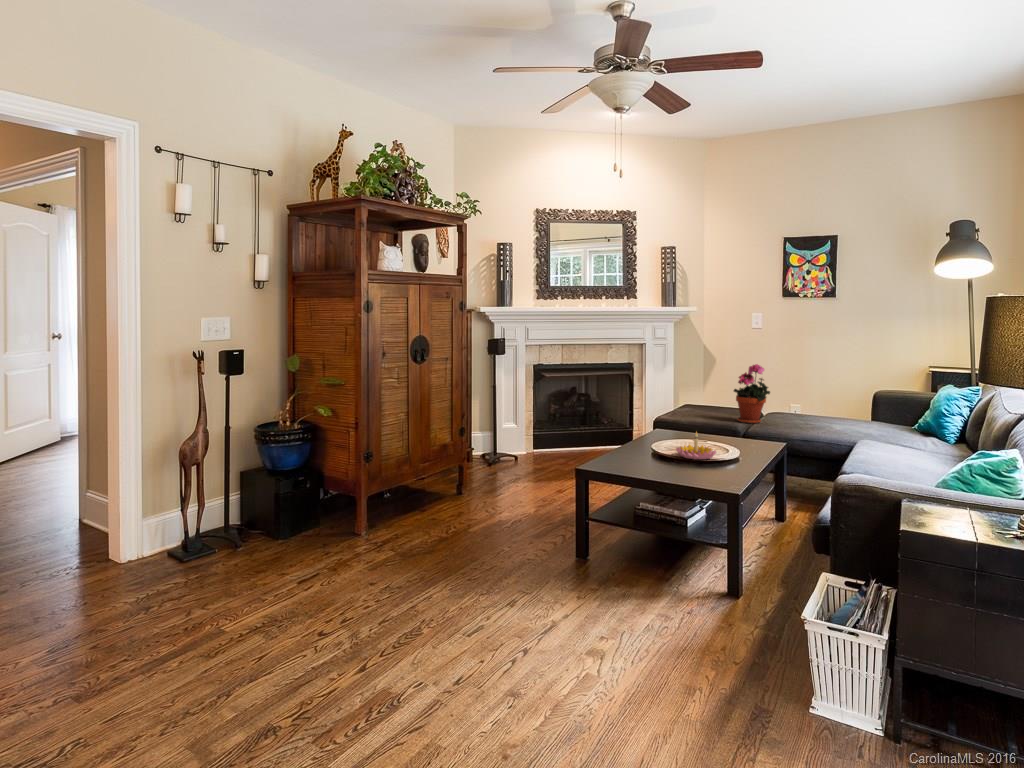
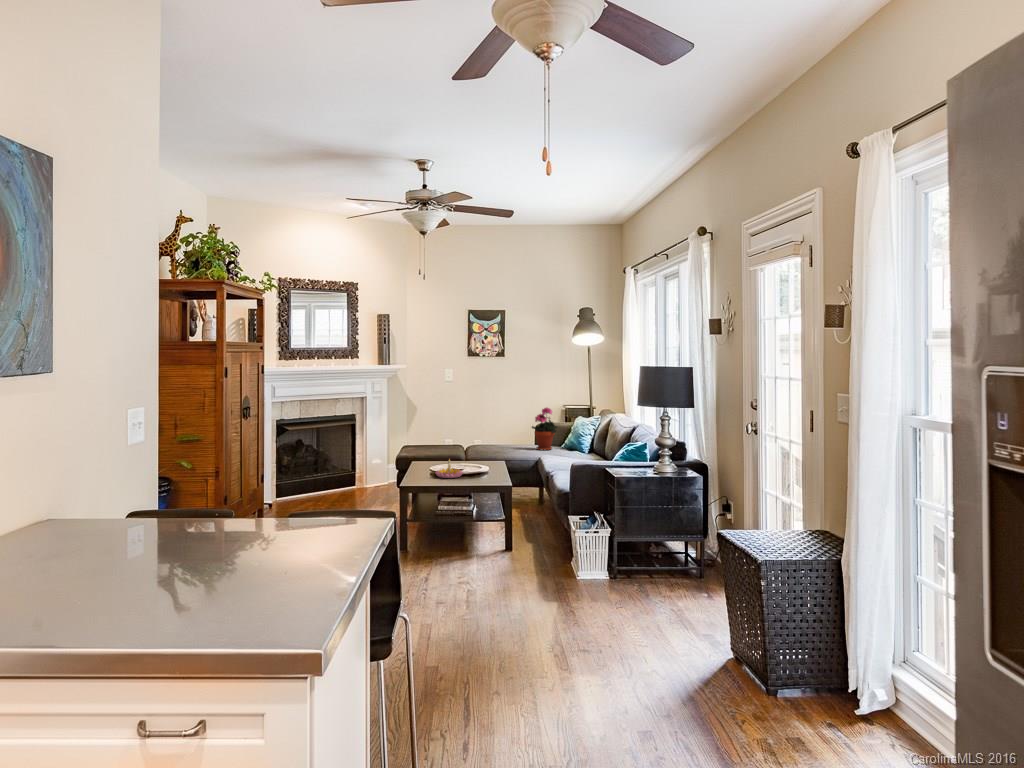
potted plant: present [734,364,770,424] -> present [532,408,557,450]

